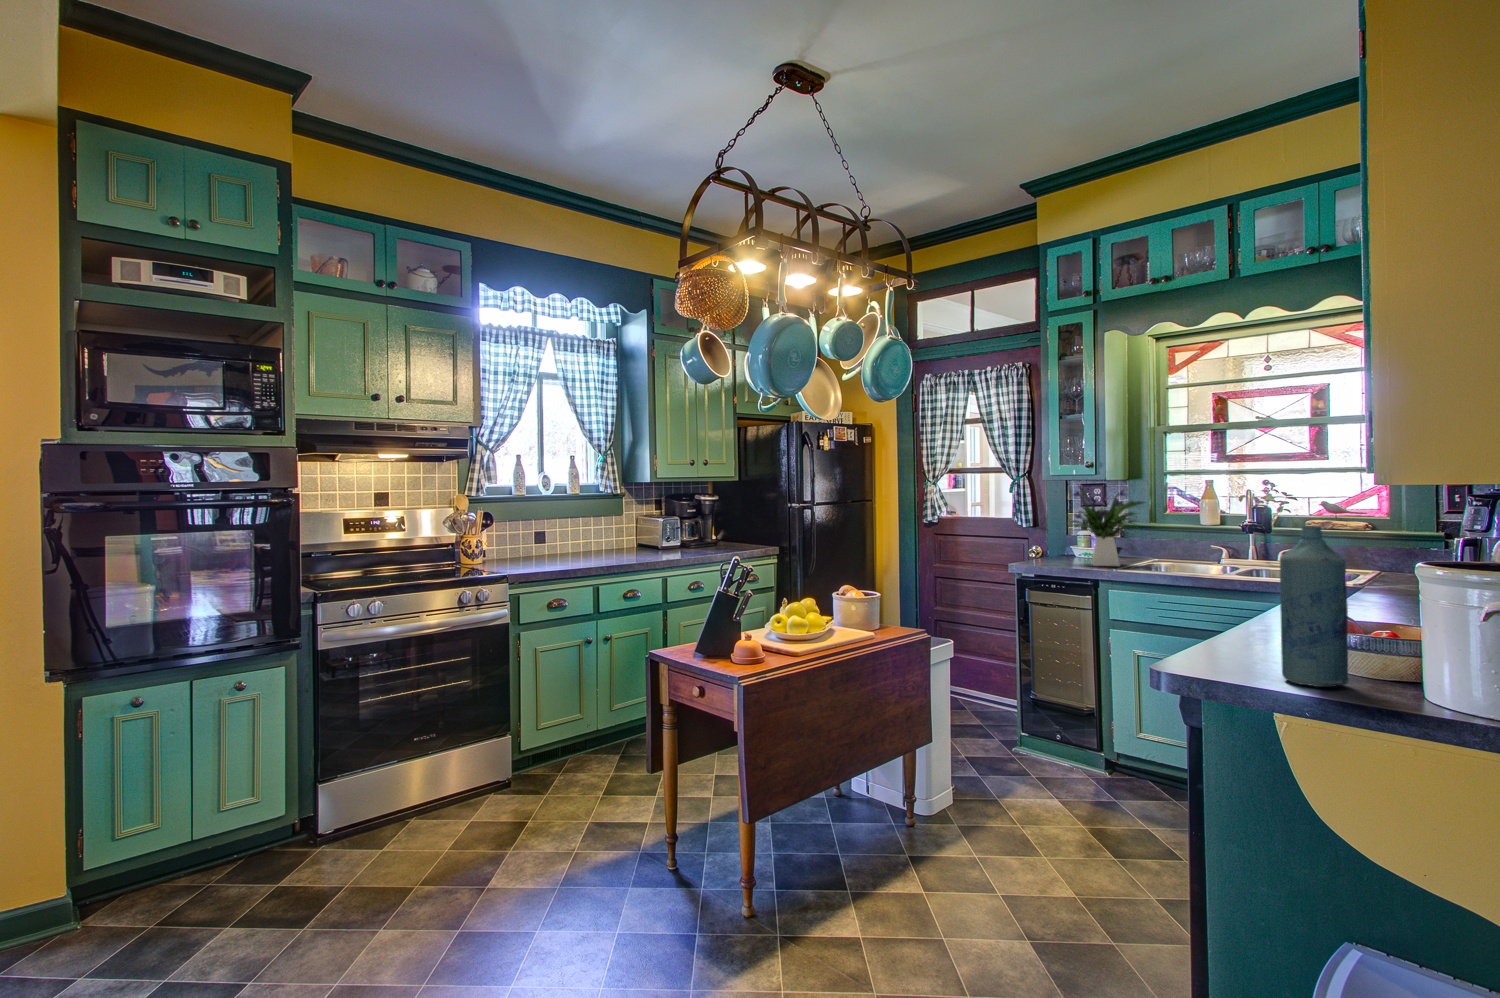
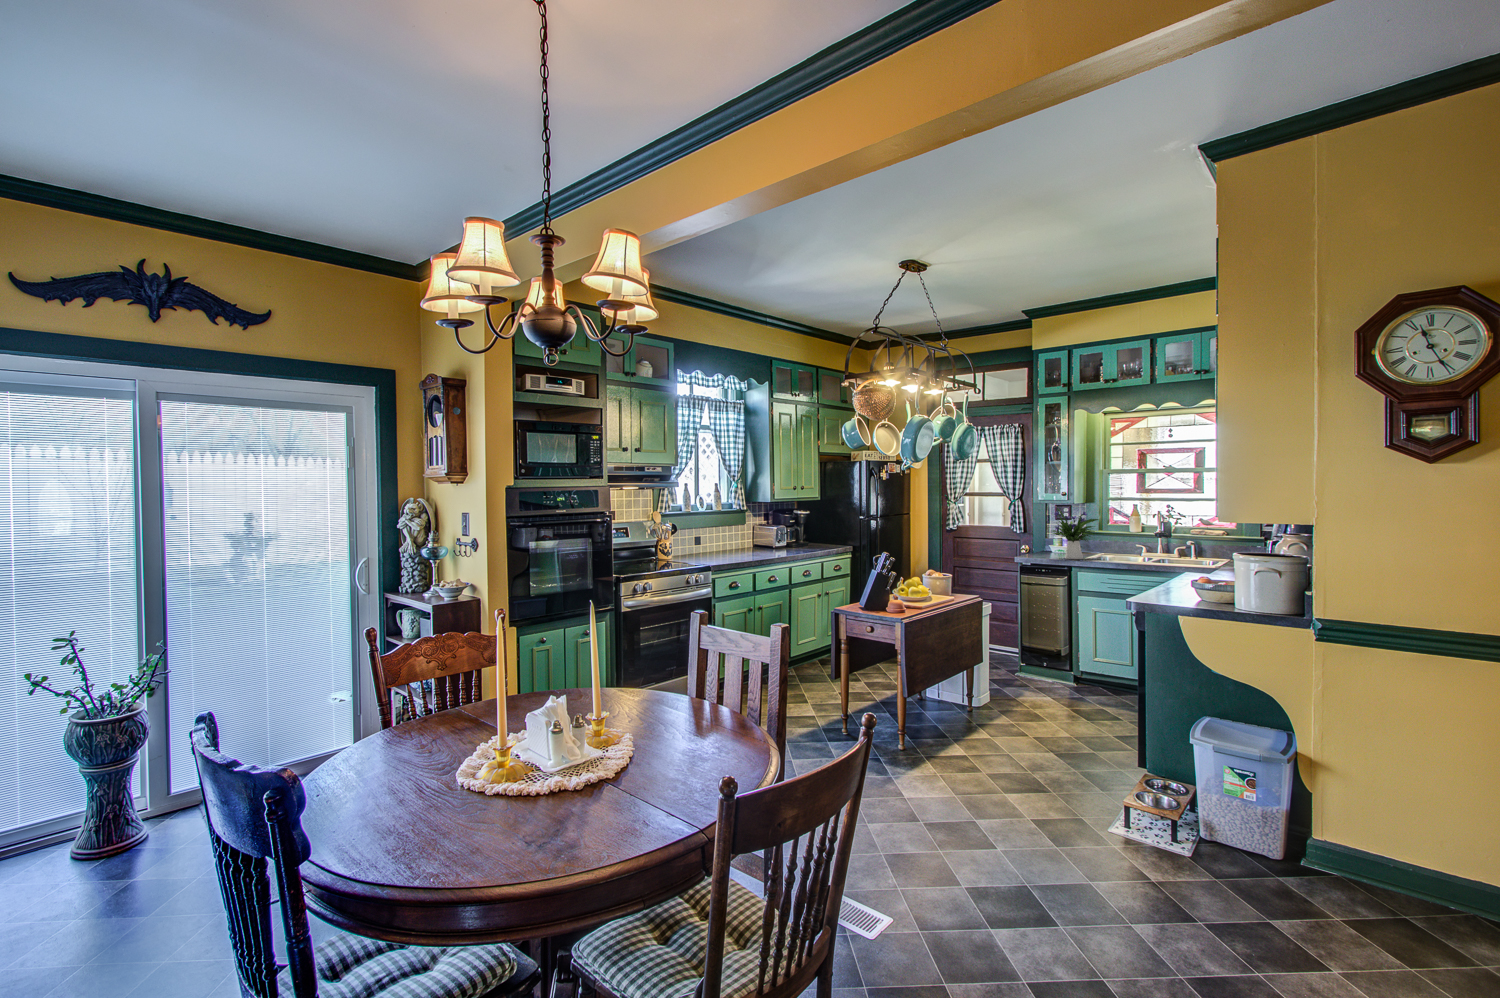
bottle: present [1280,526,1349,687] -> none [1158,542,1183,604]

